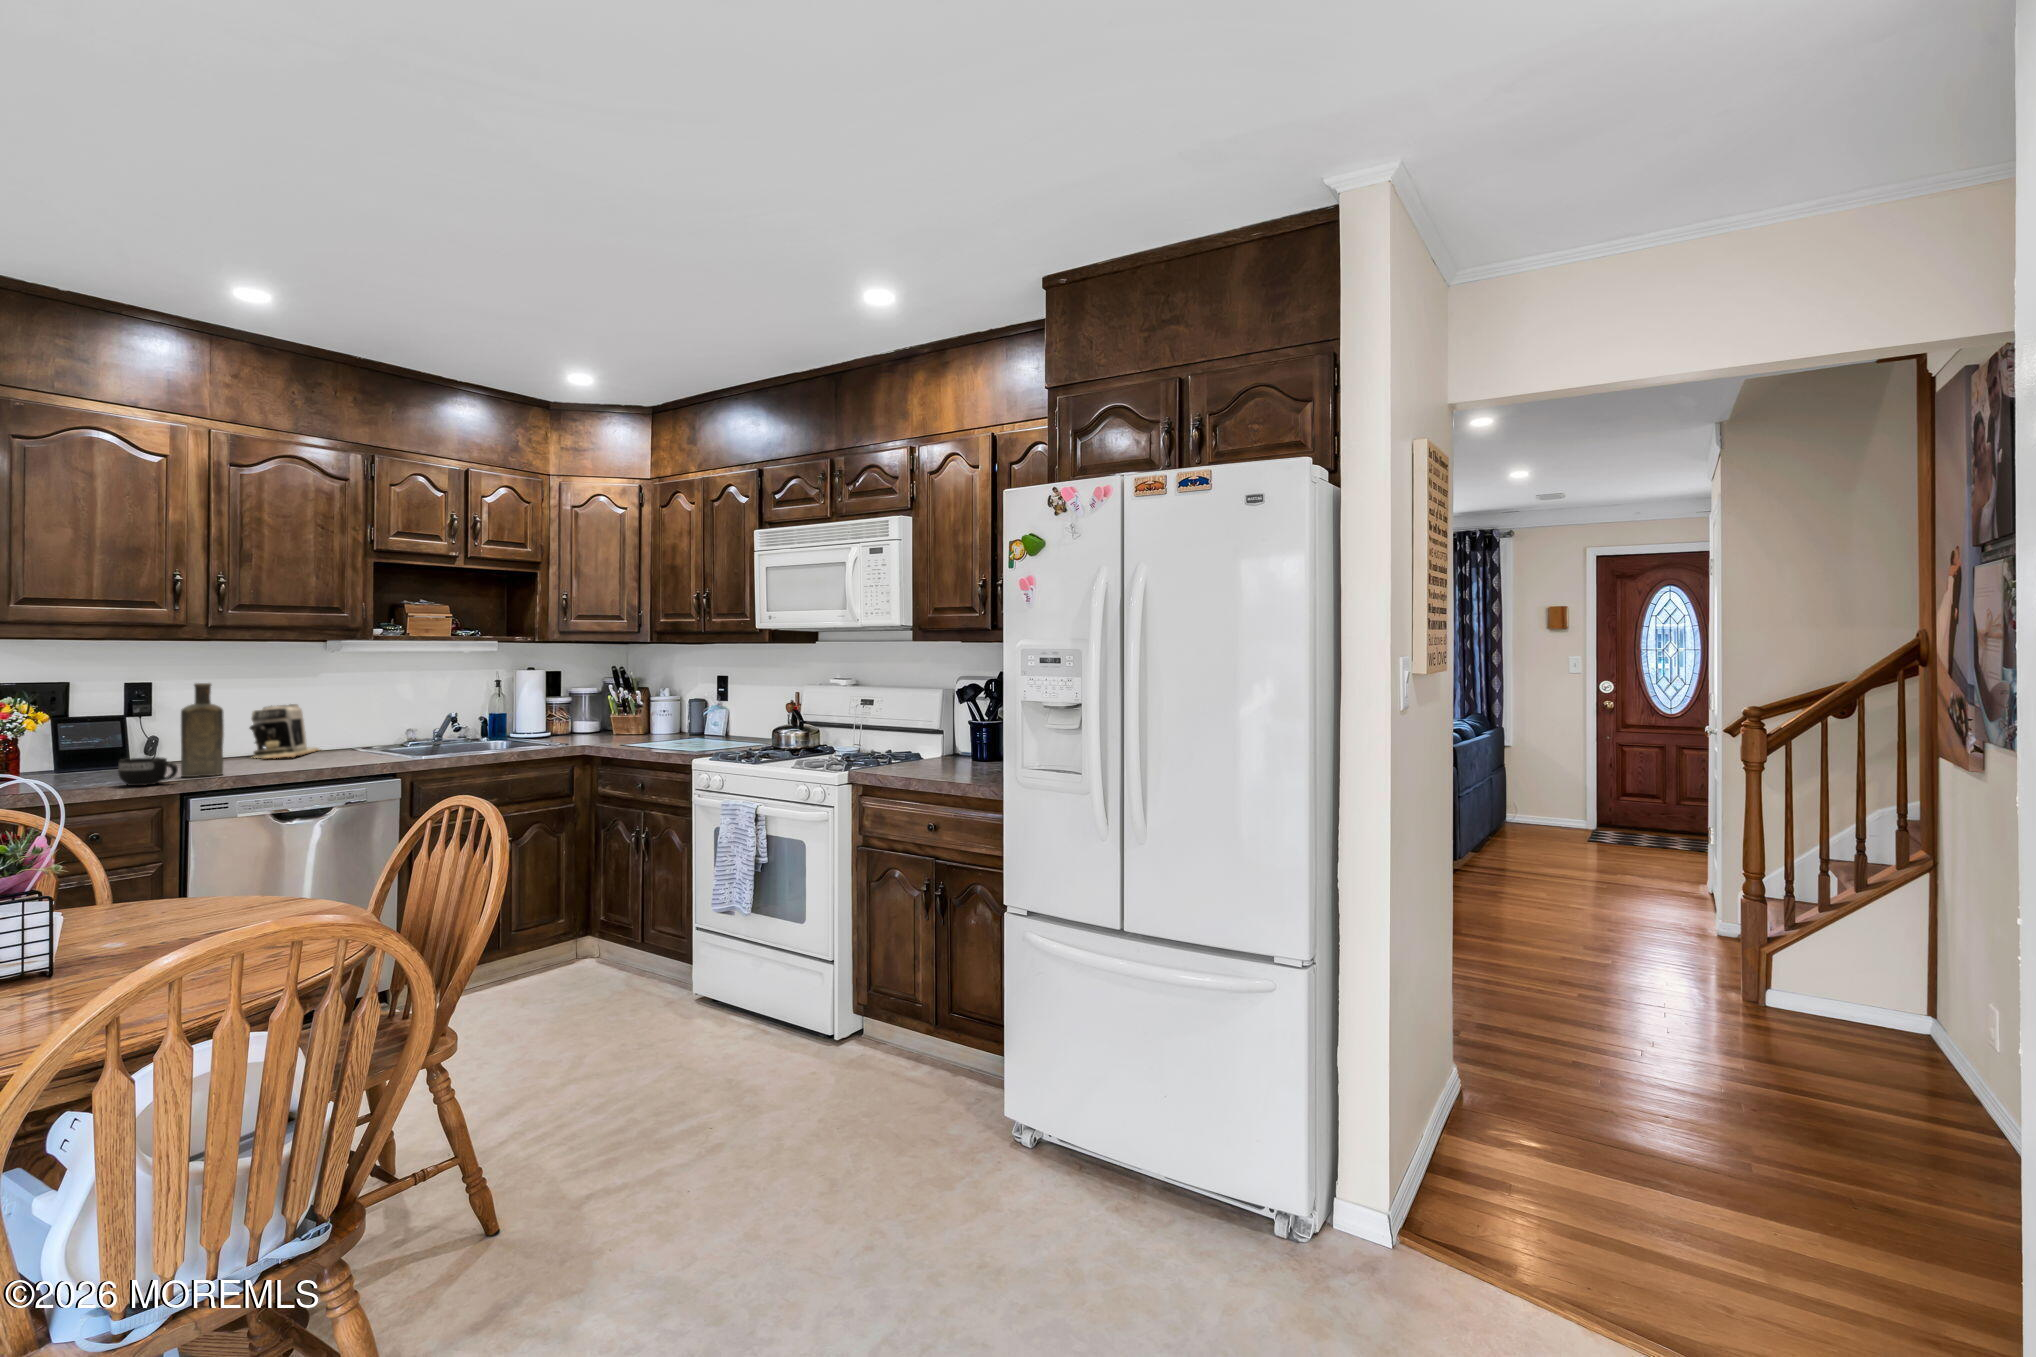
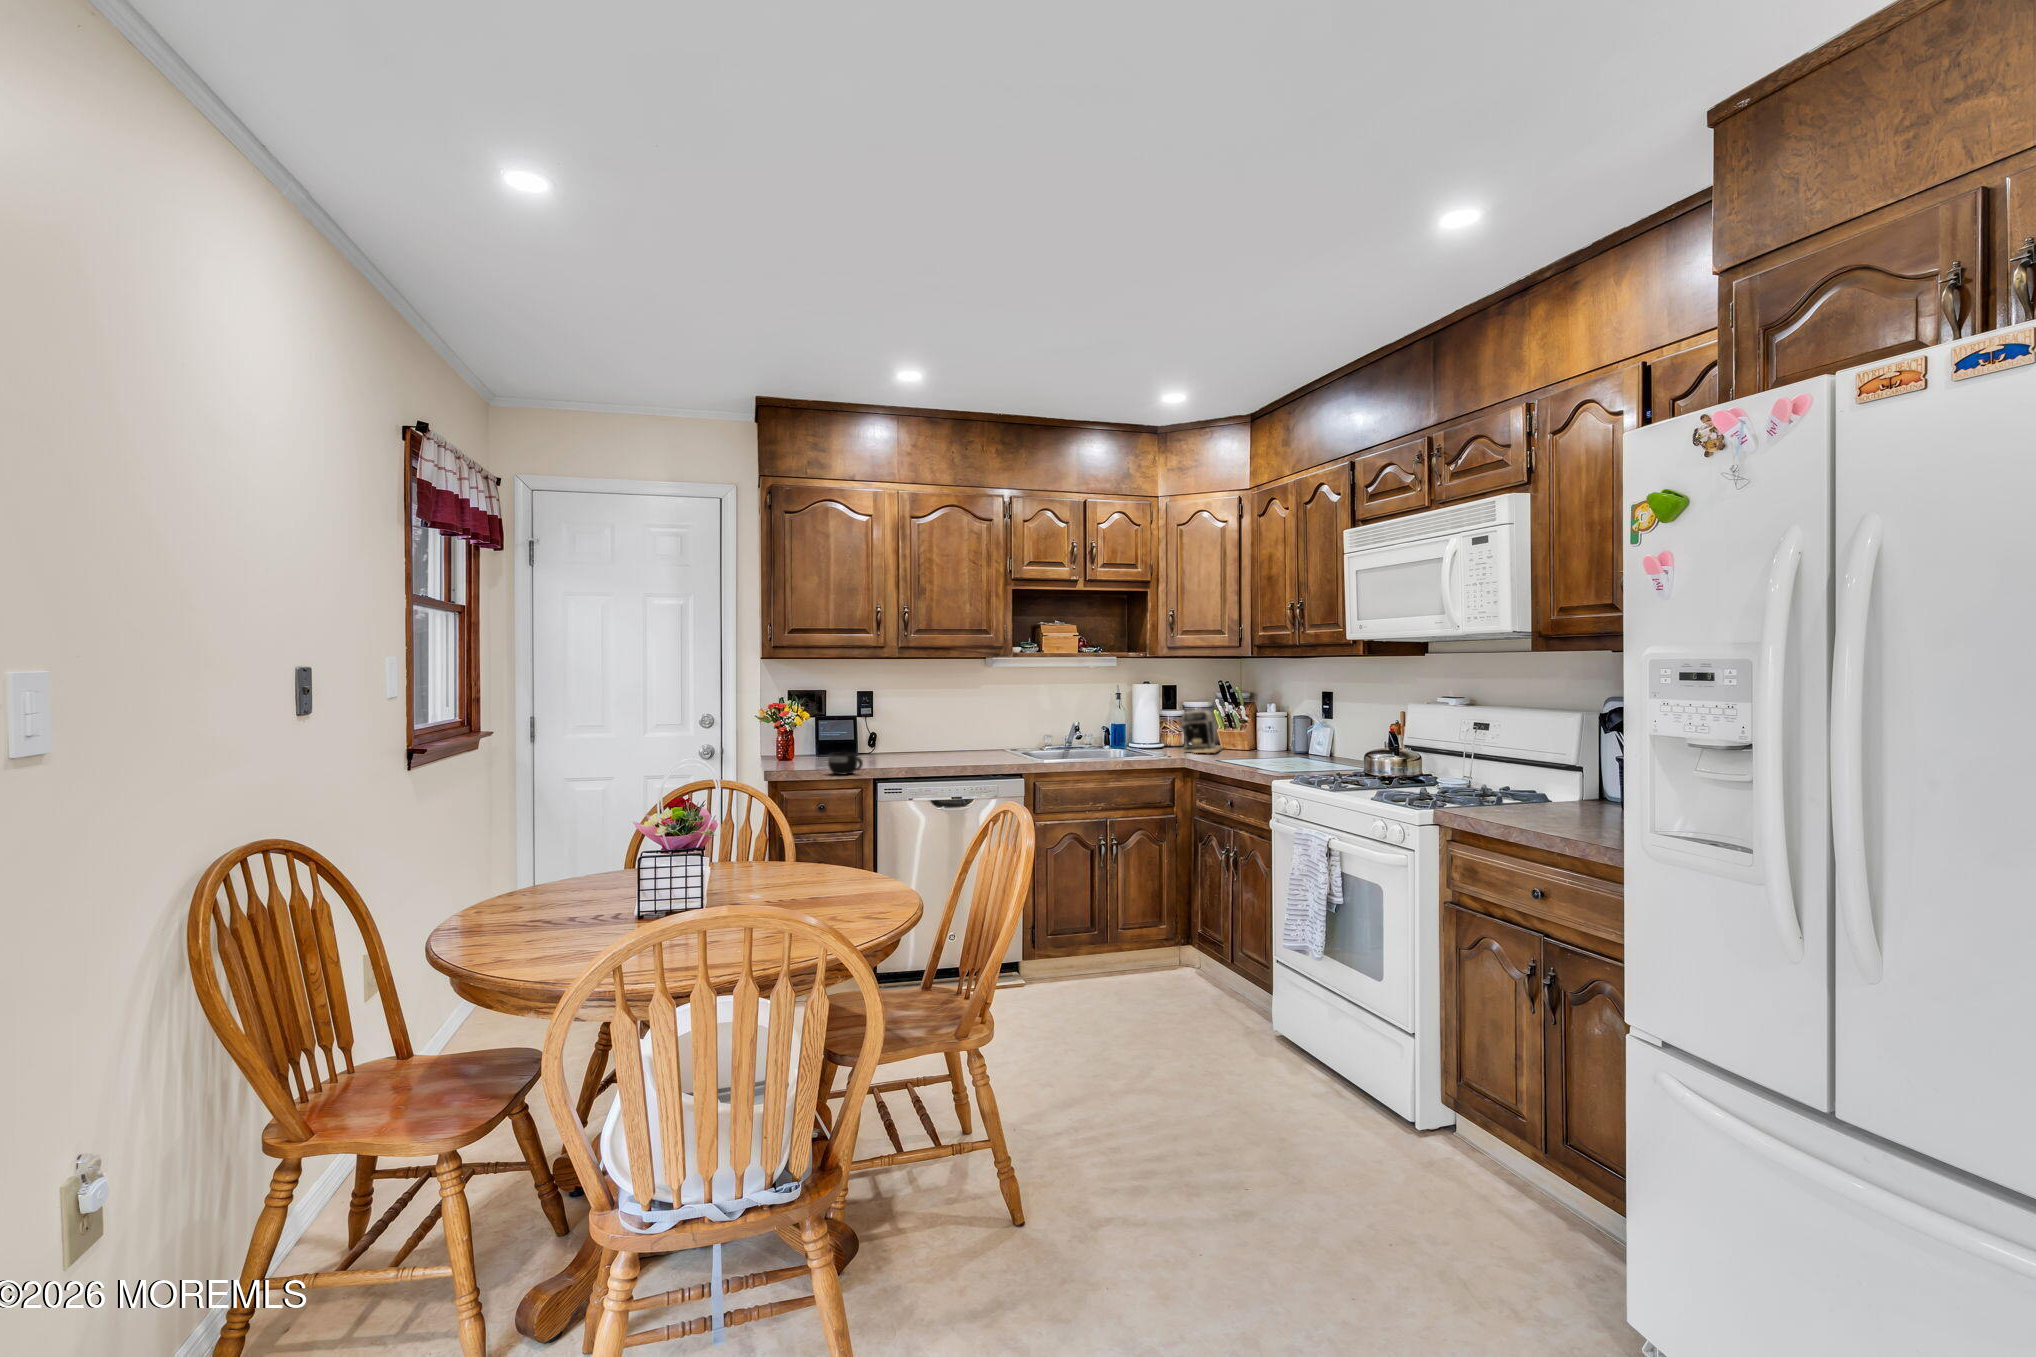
bottle: present [181,683,224,777] -> none [866,694,897,770]
coffee maker: present [250,704,319,758] -> present [1182,709,1223,753]

